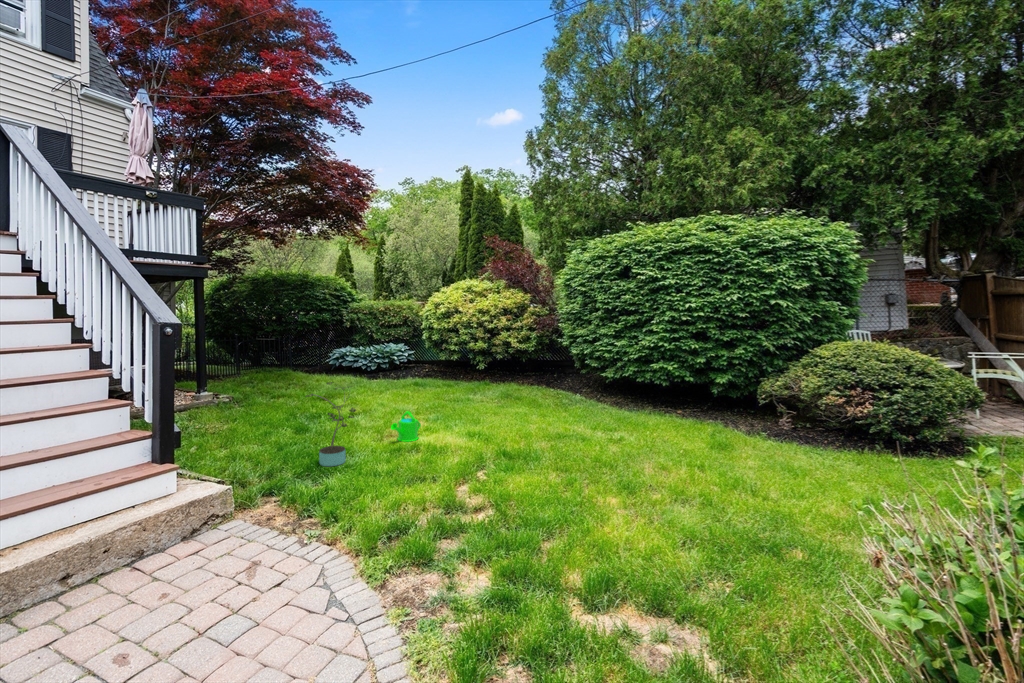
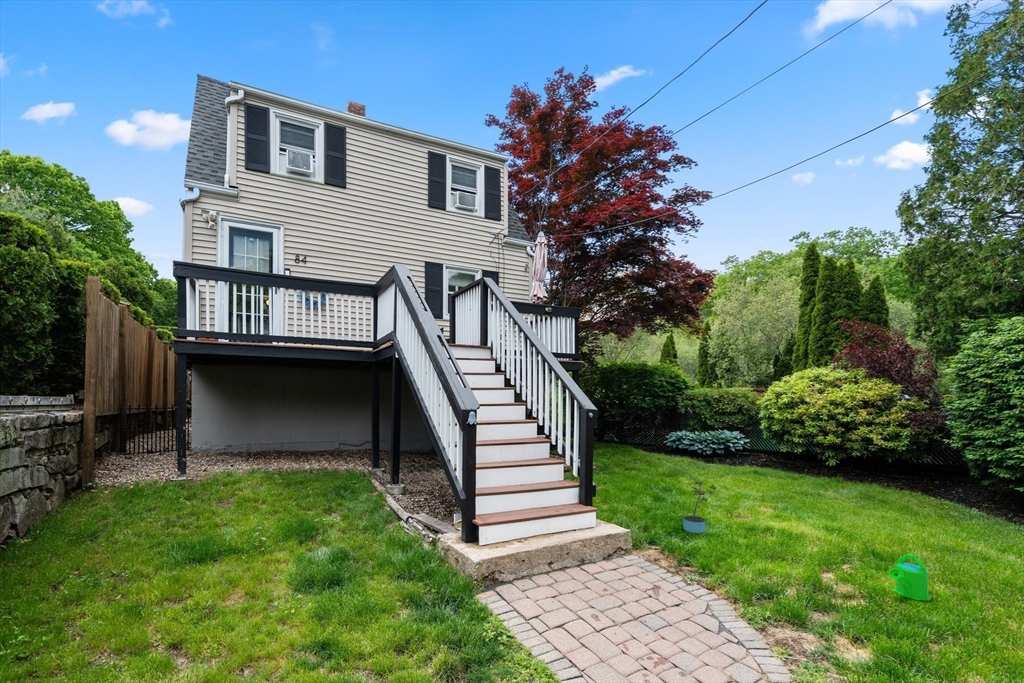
watering can: present [391,411,421,442] -> present [889,554,931,601]

